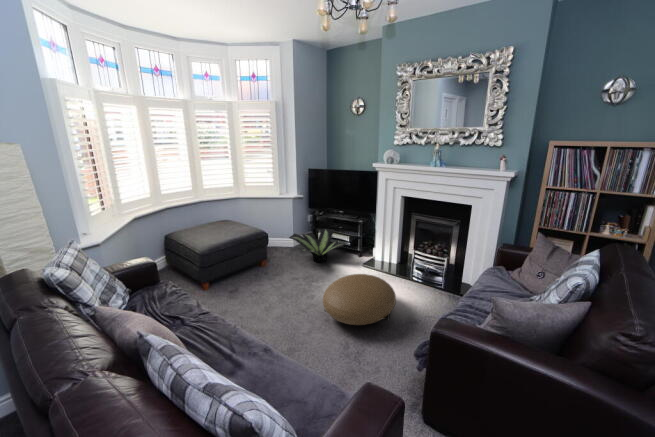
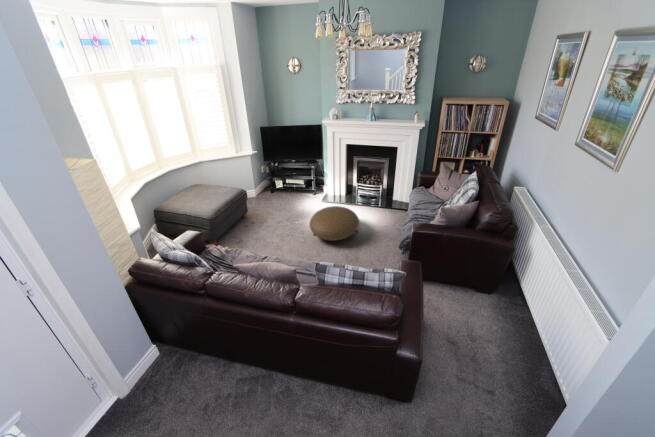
potted plant: present [289,229,345,263] -> none [258,176,305,205]

